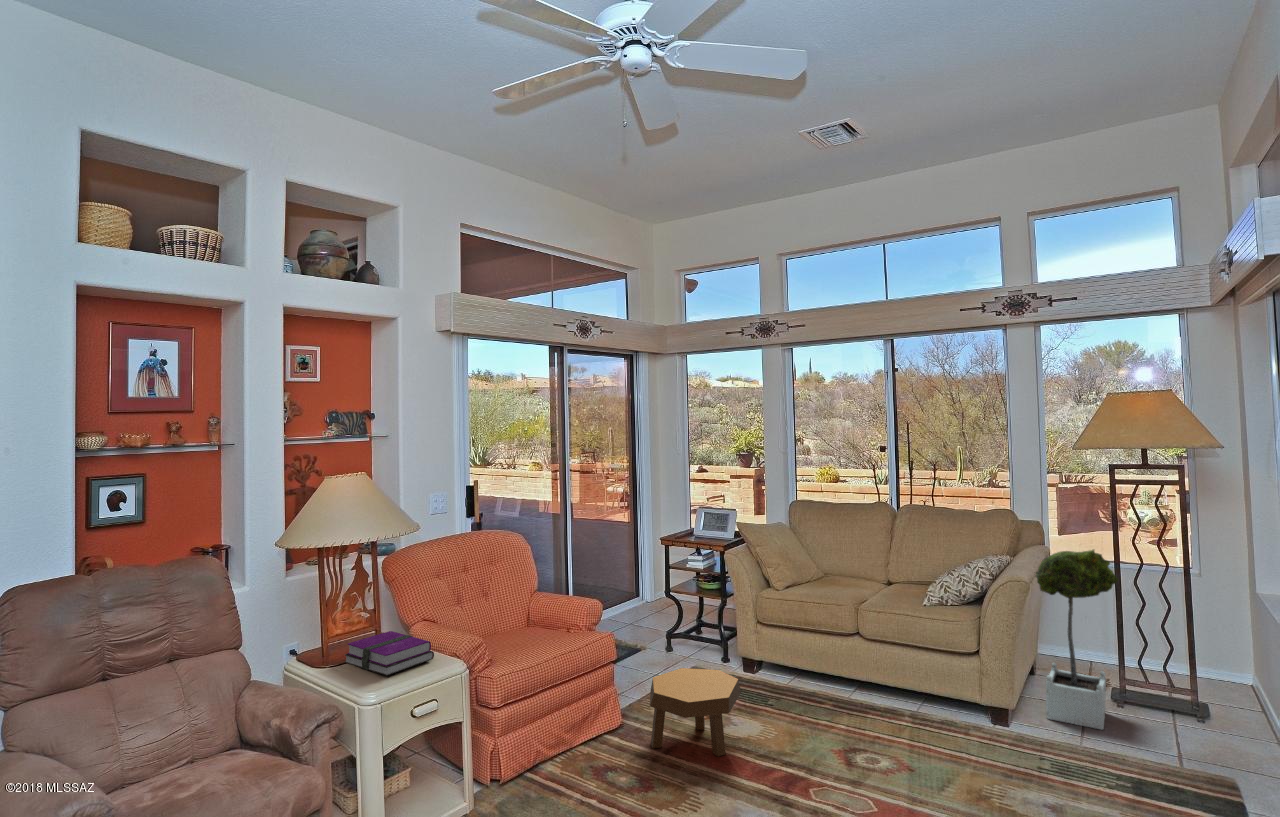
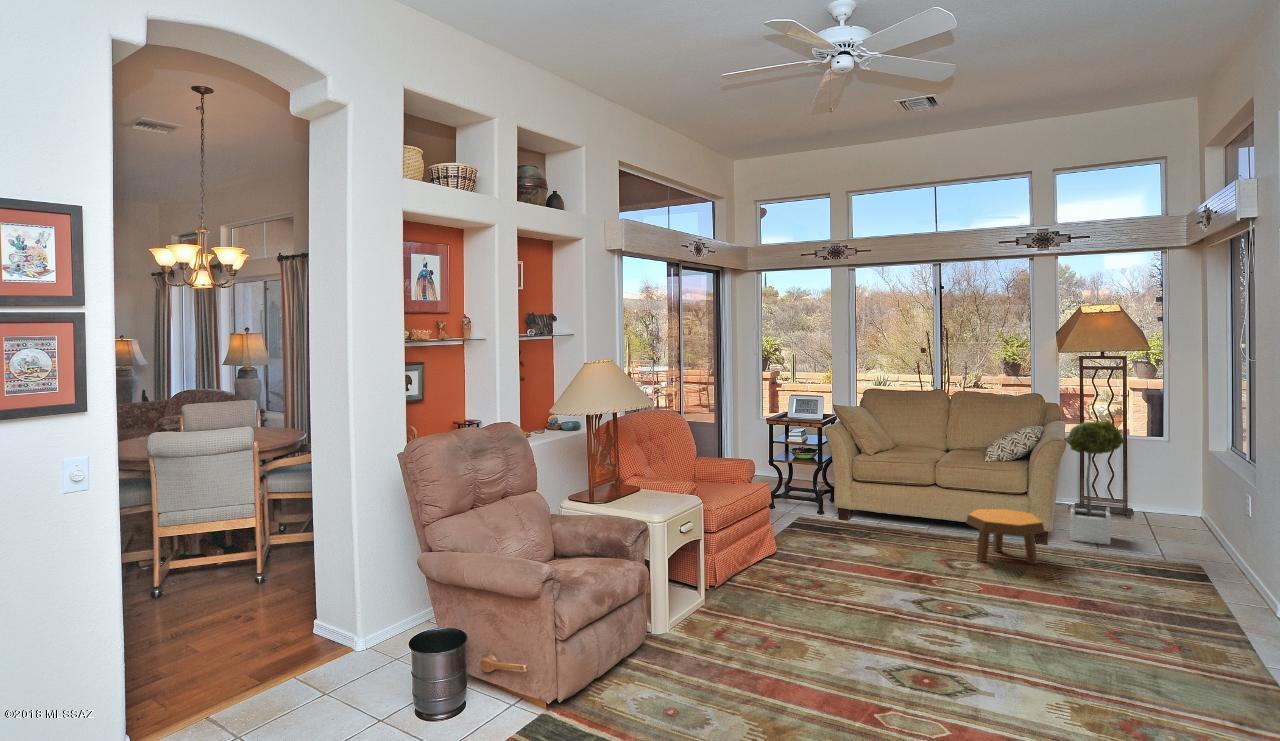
hardback book: present [345,631,434,676] -> none [614,477,676,501]
footstool: present [650,668,741,756] -> present [966,509,1044,564]

